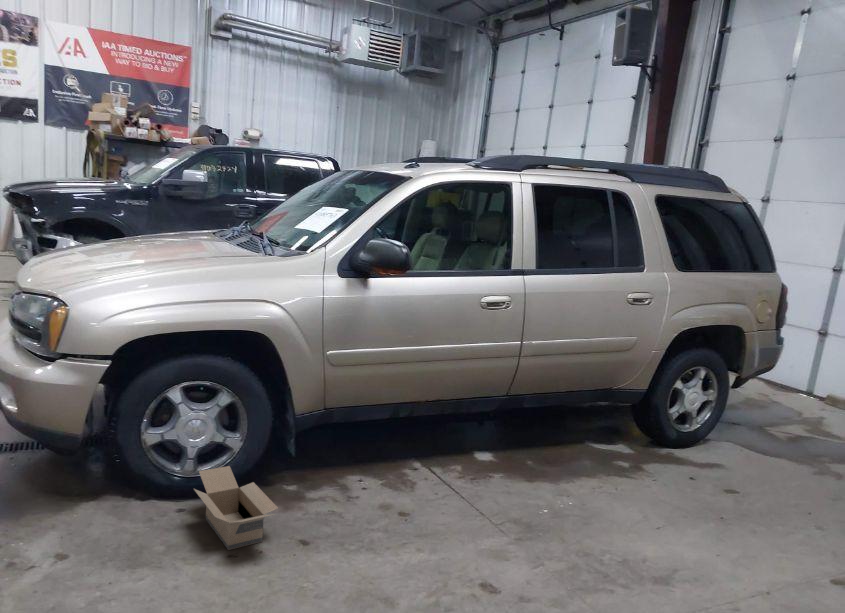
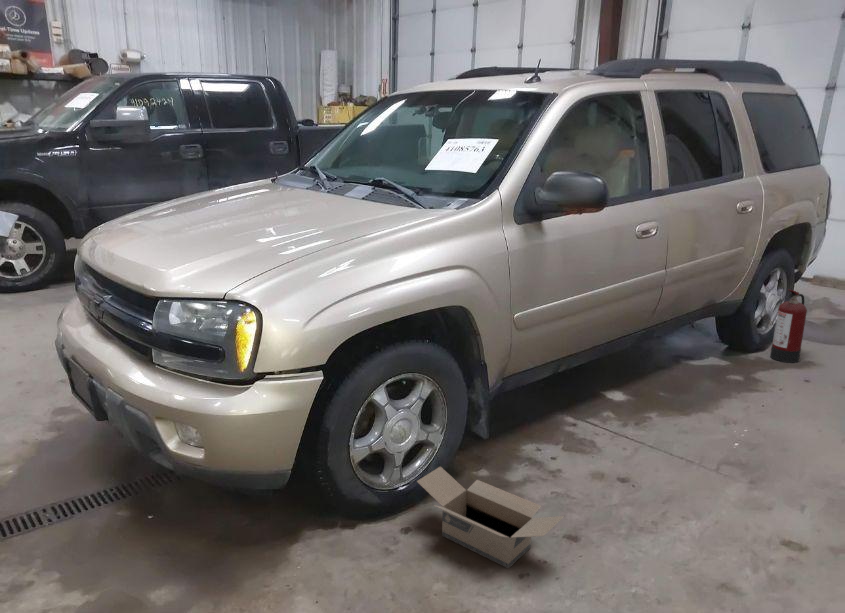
fire extinguisher: none [678,389,717,465] -> present [770,289,807,363]

